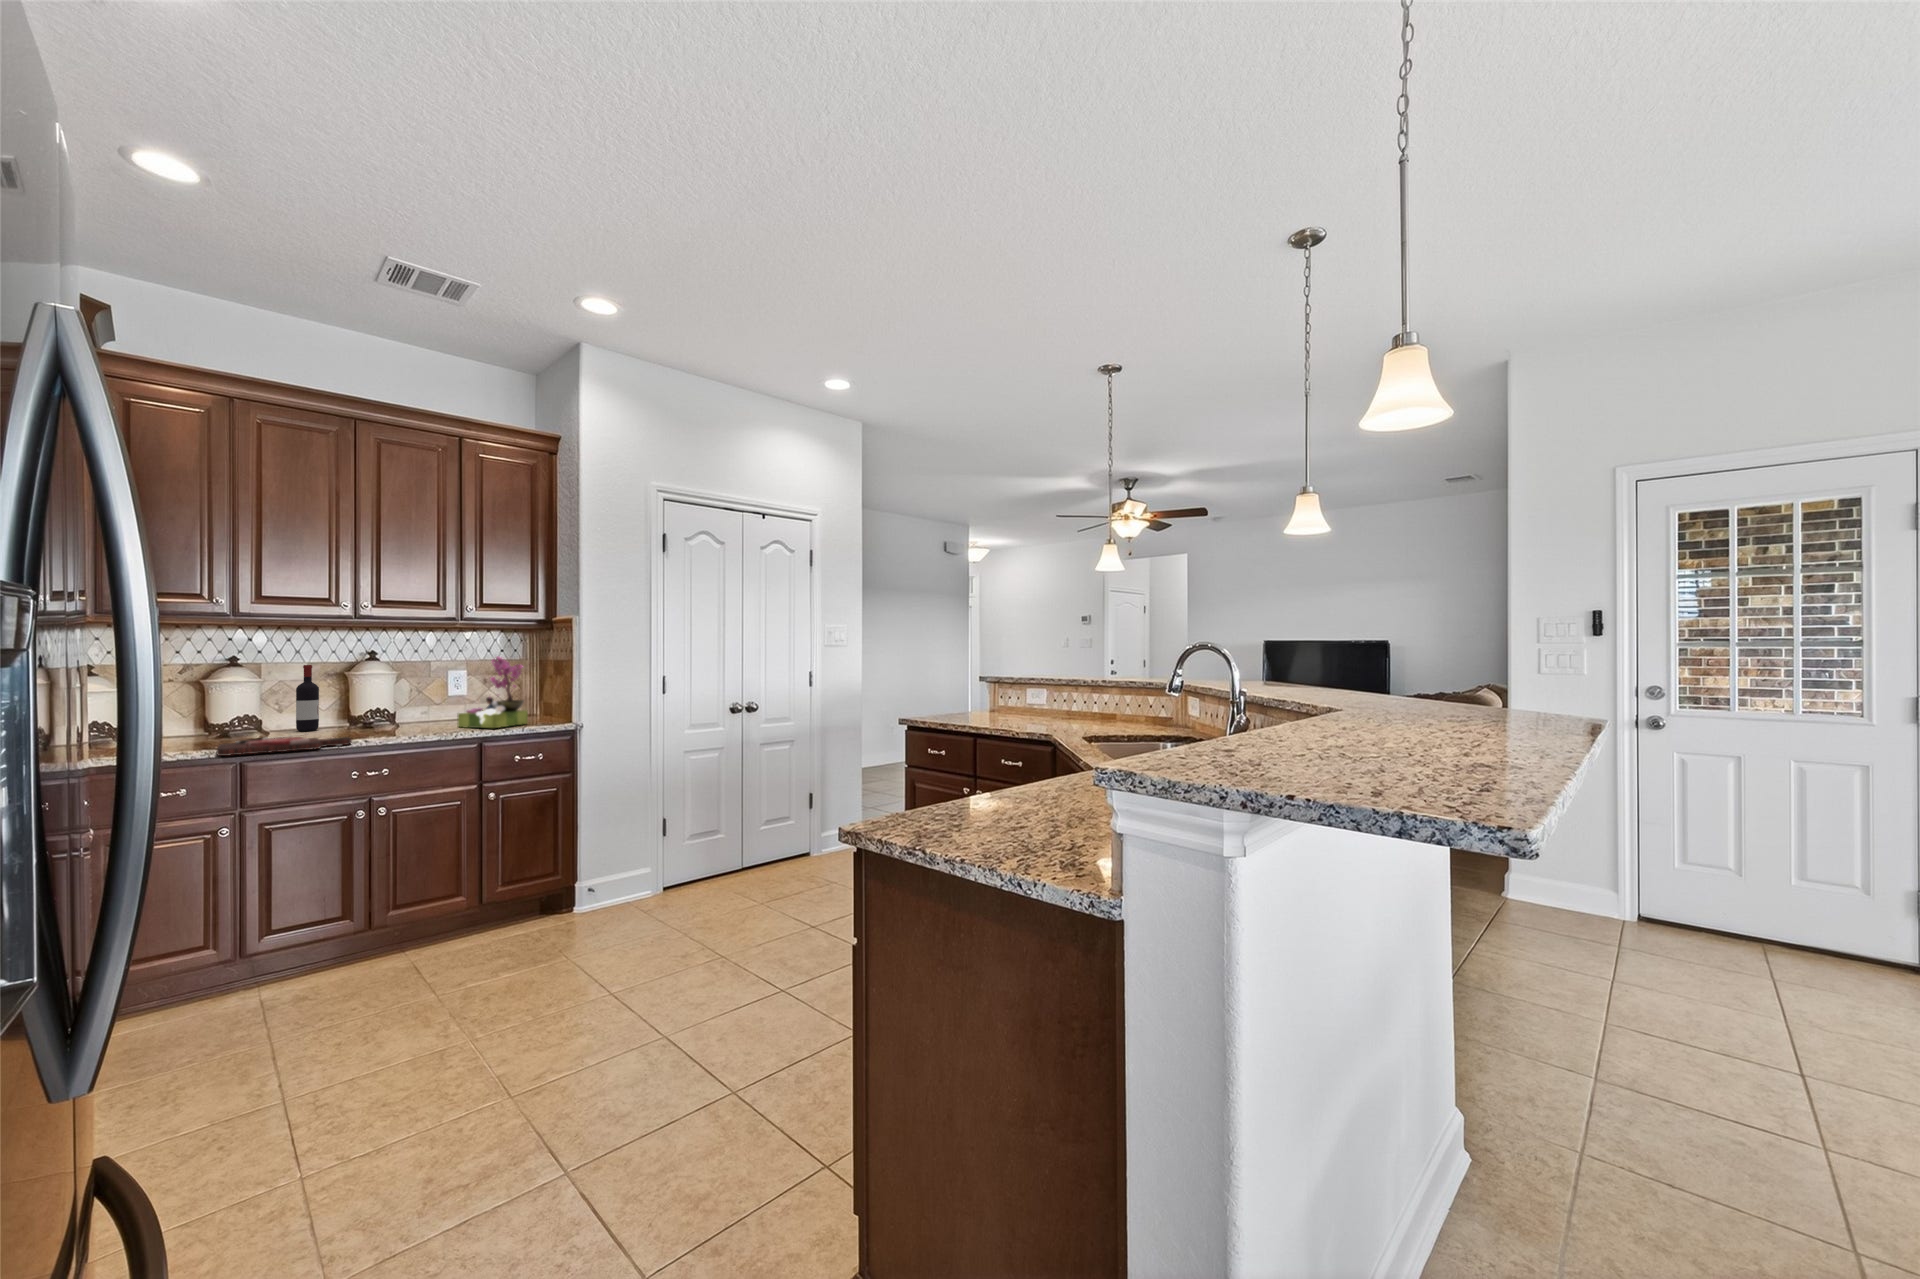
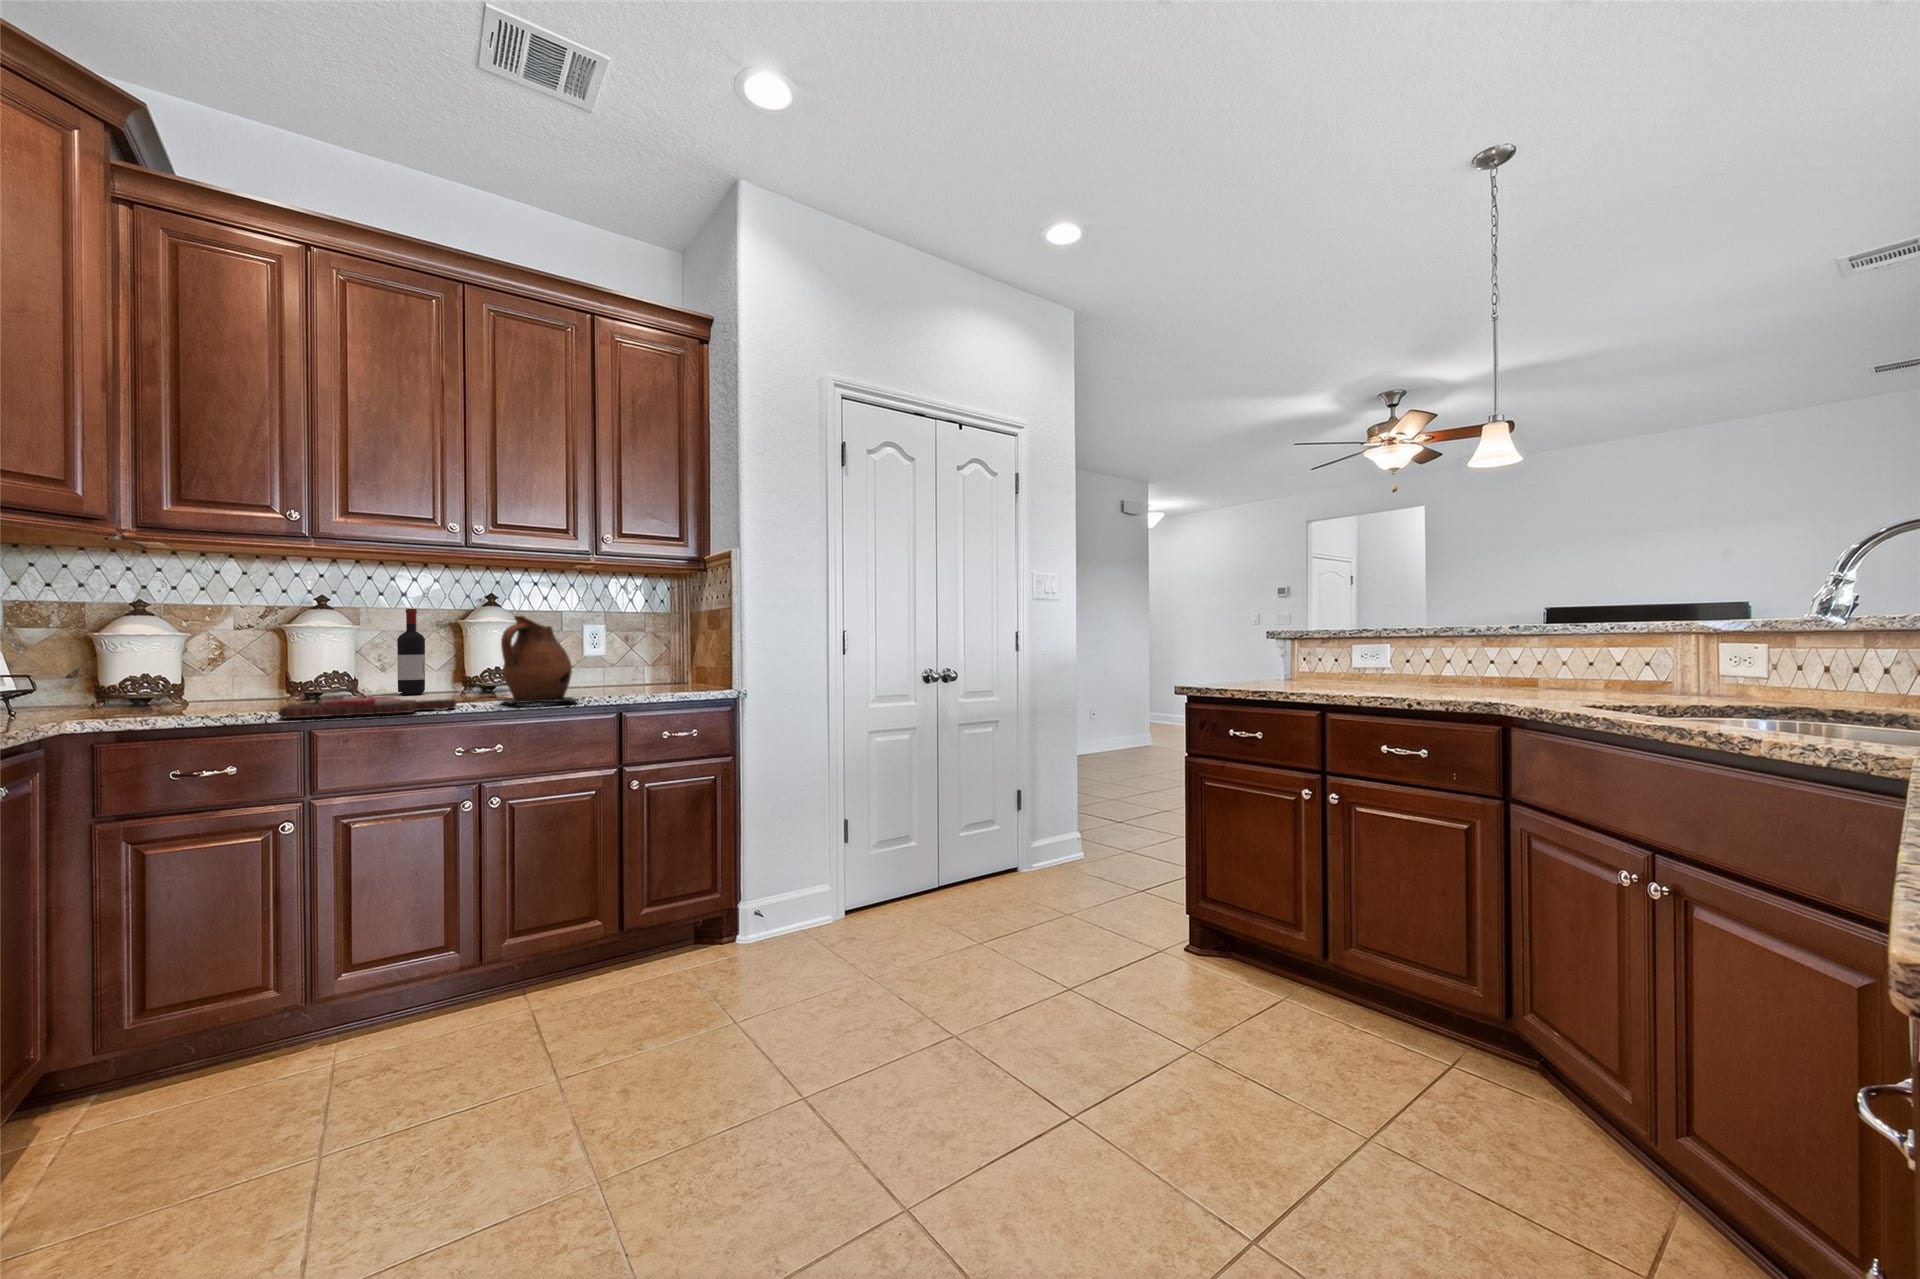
flower arrangement: present [457,656,528,728] -> none [591,600,677,694]
ceramic pitcher: none [382,675,449,740] -> present [501,616,577,704]

